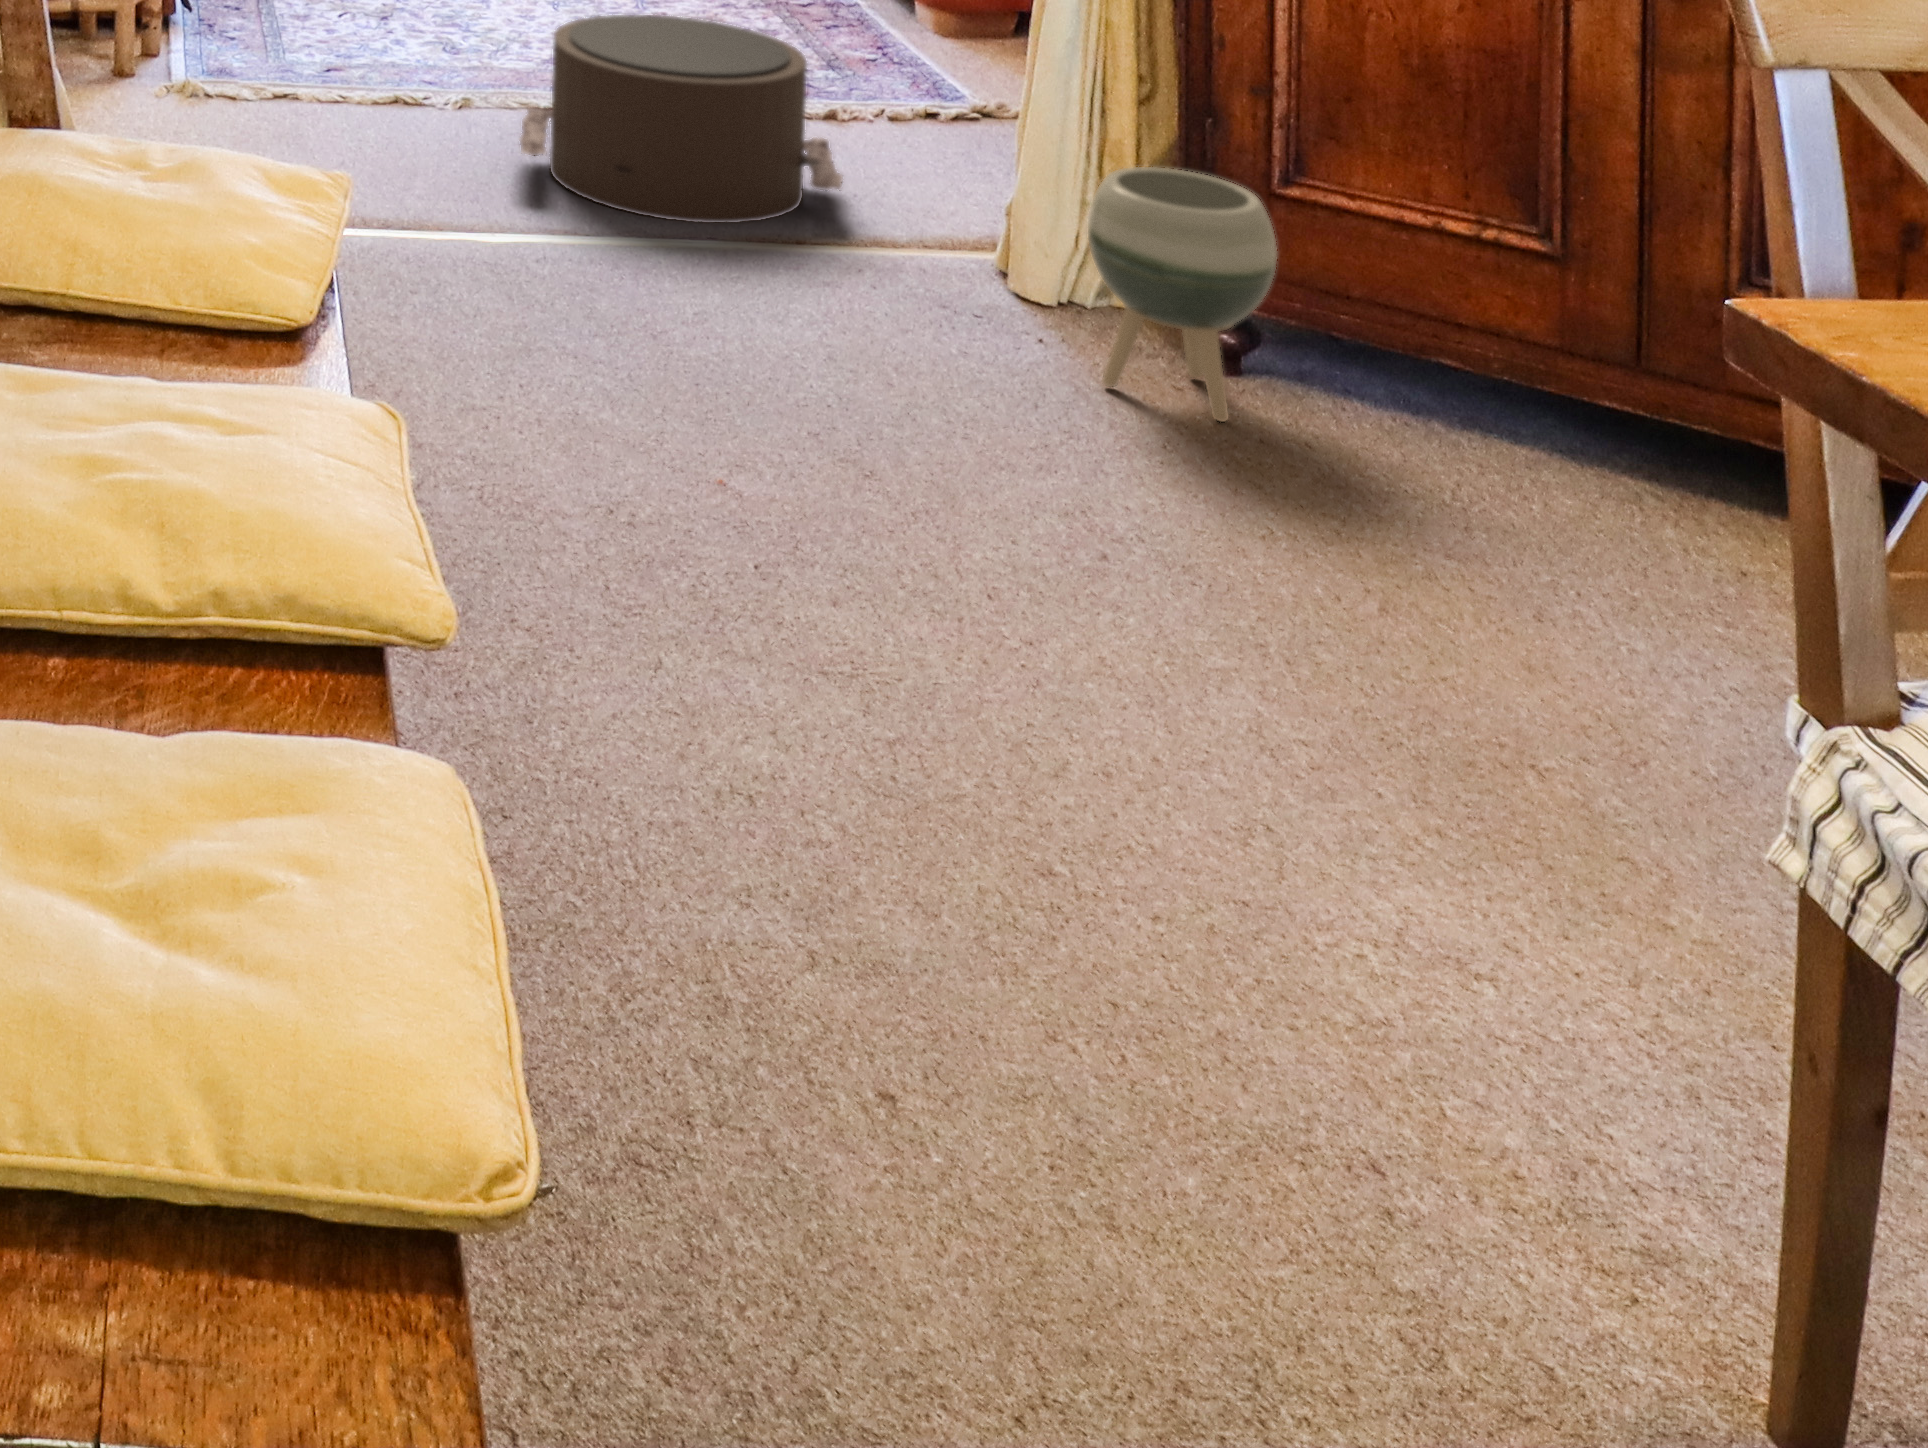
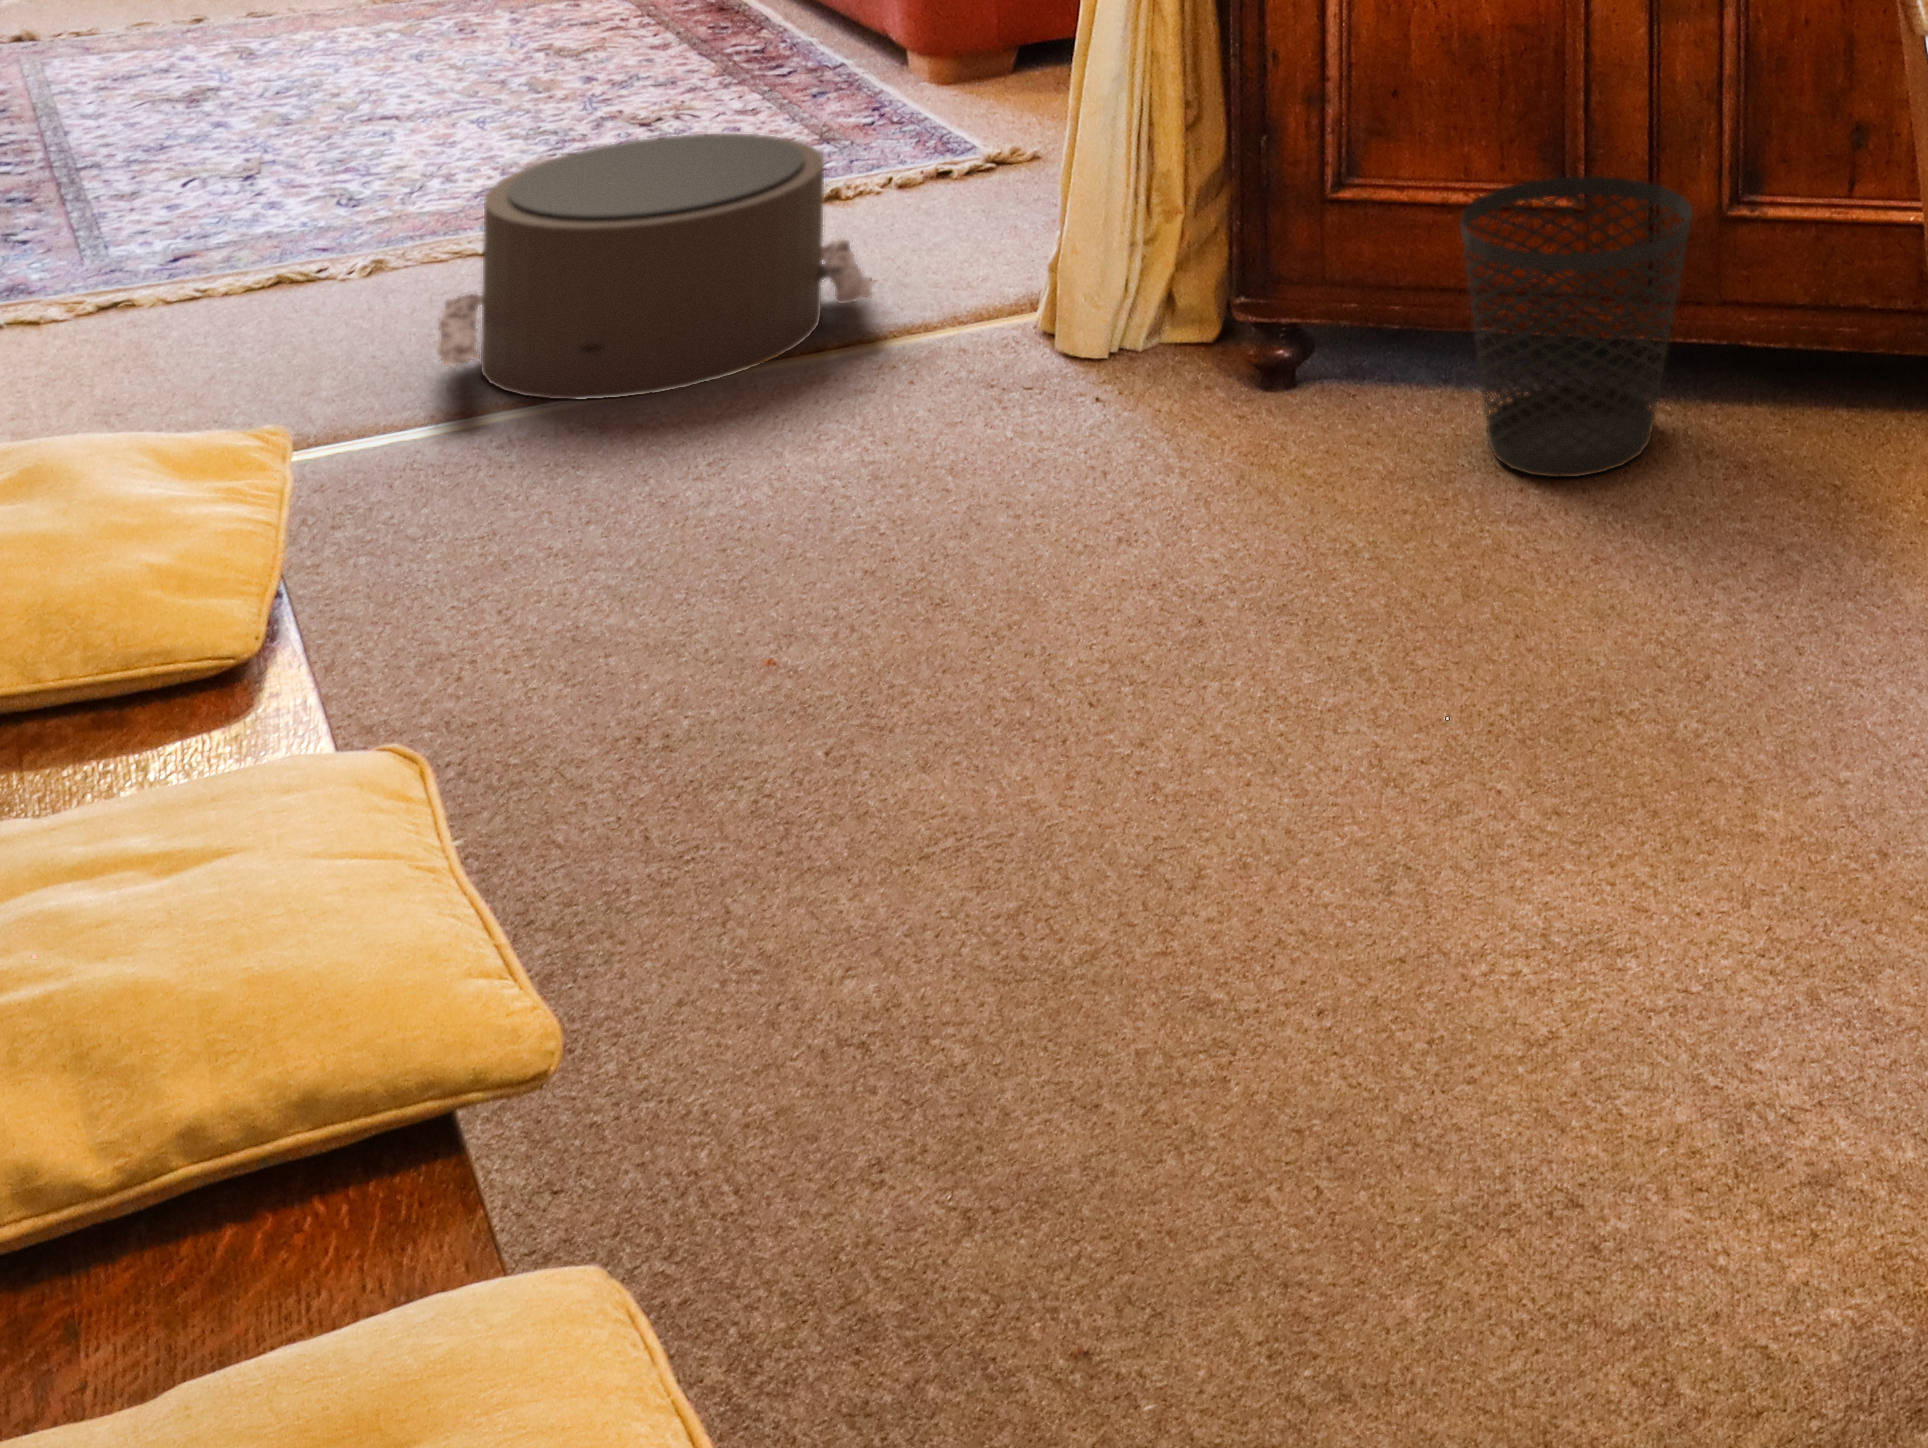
planter: present [1088,167,1277,422] -> none [1163,191,1342,438]
wastebasket: none [1401,229,1704,565] -> present [1461,176,1692,477]

